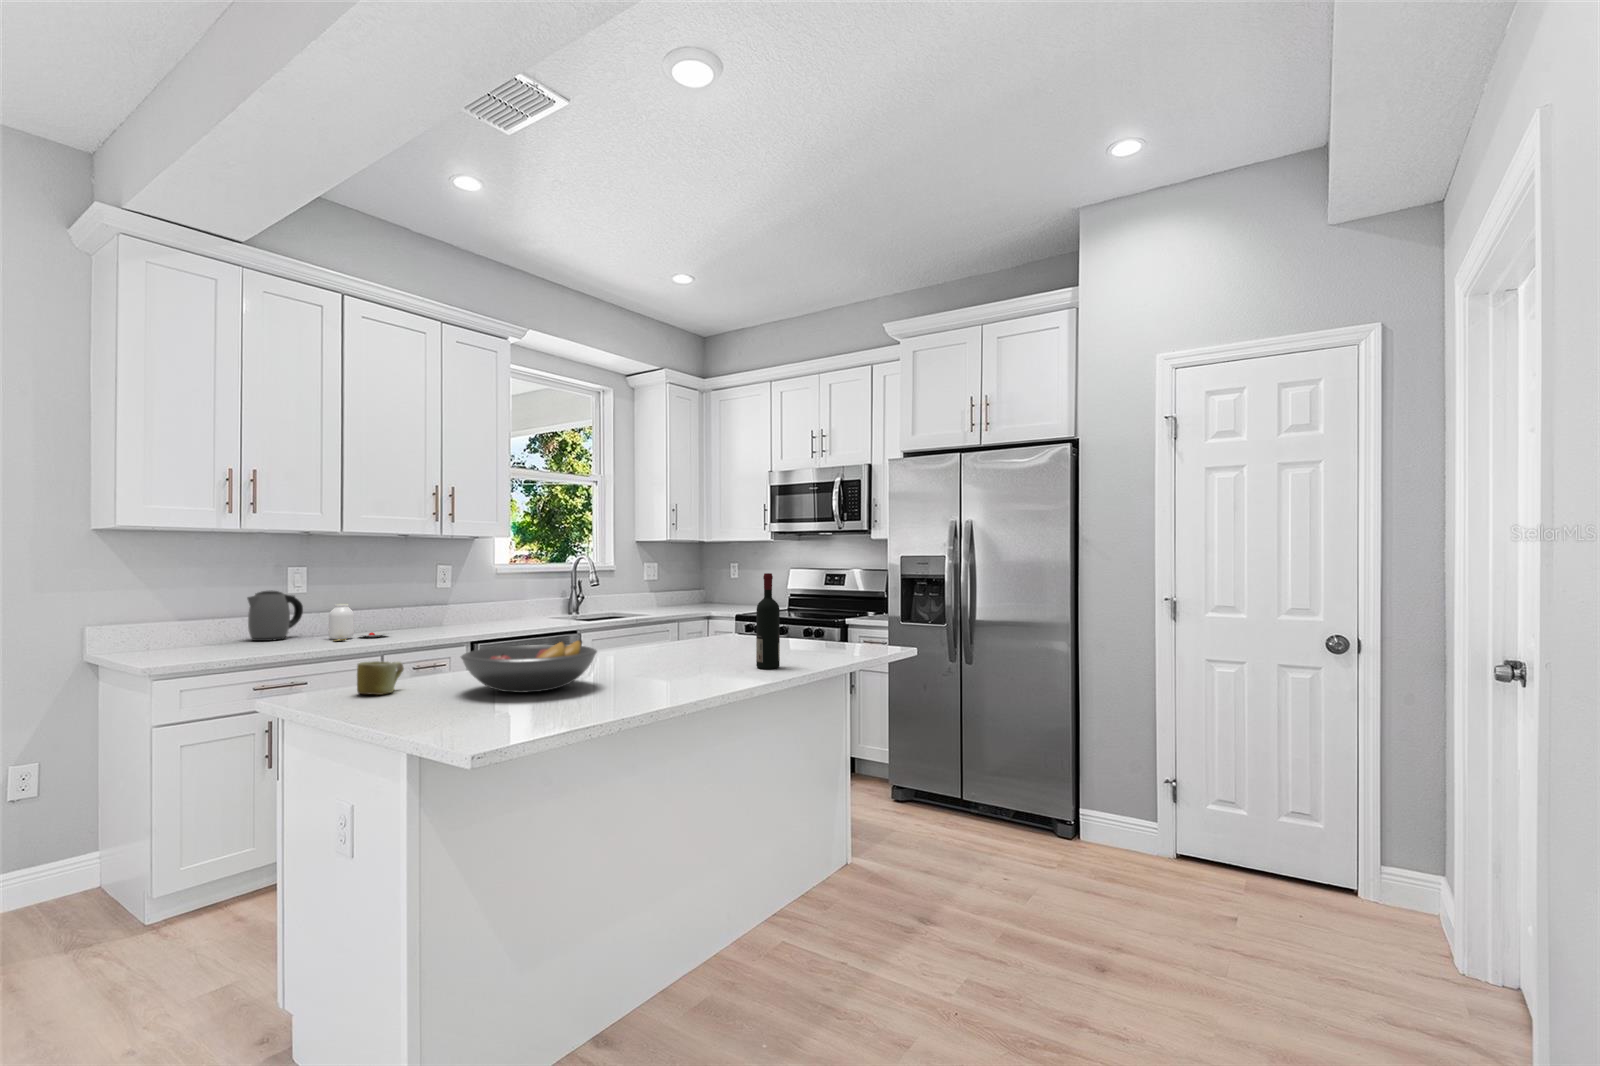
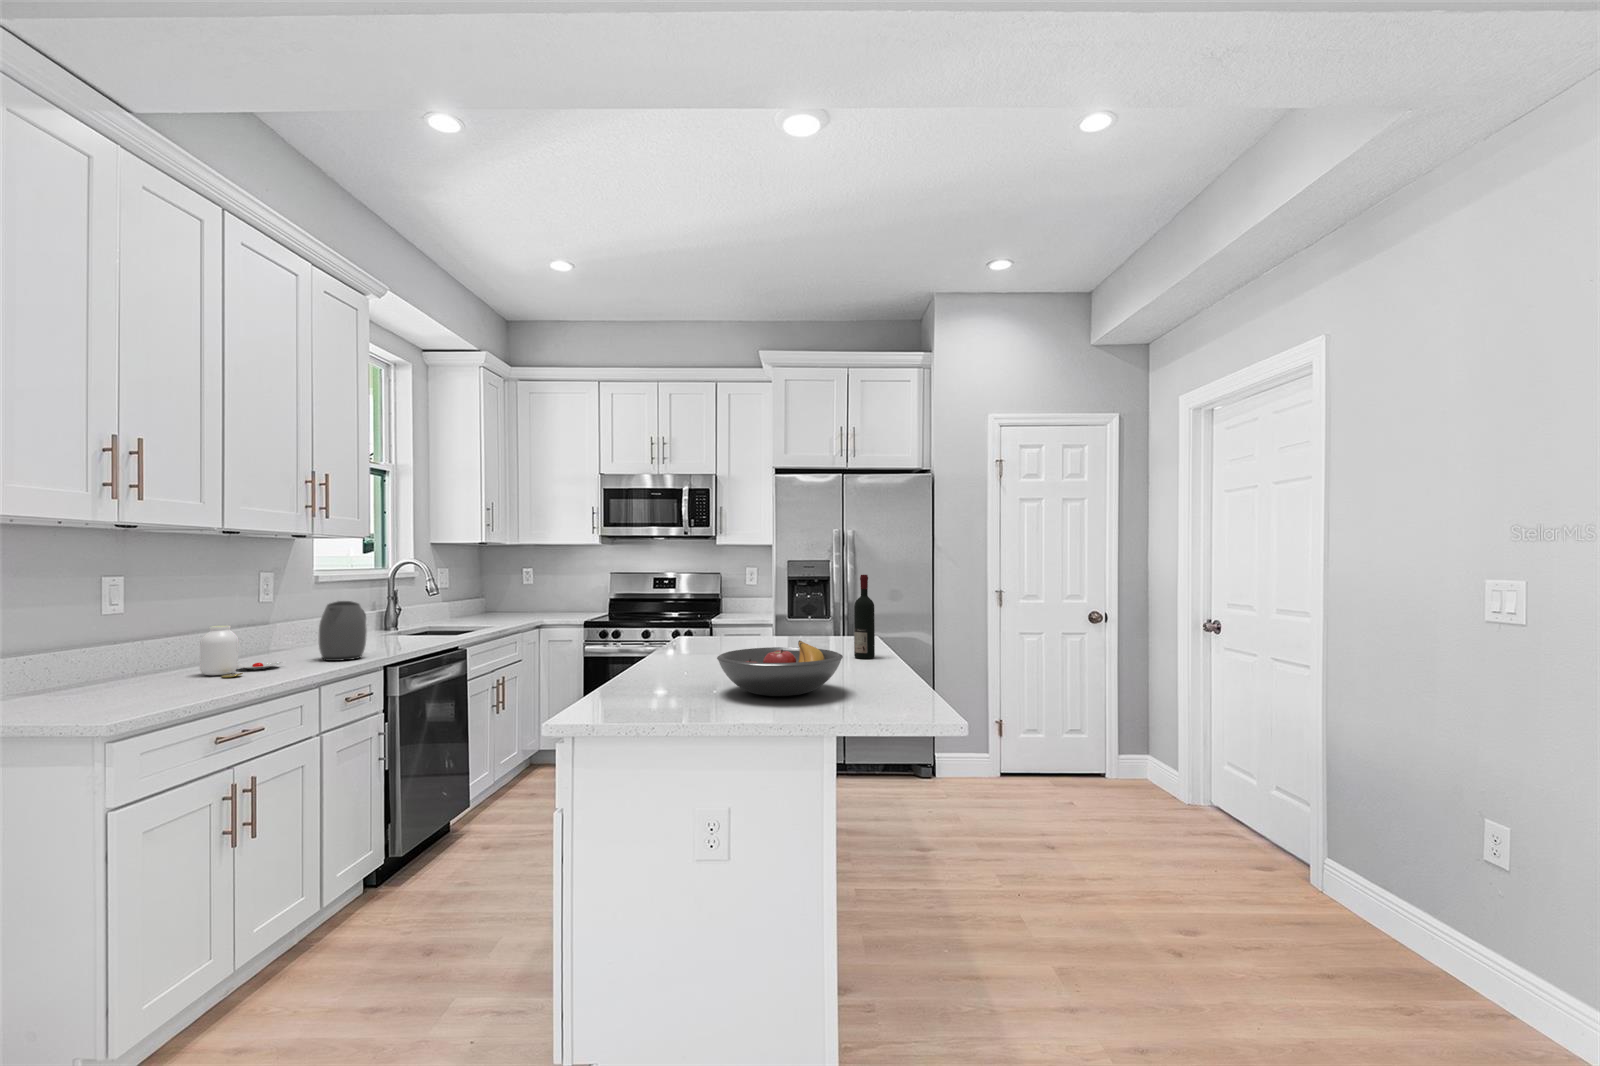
kettle: present [247,590,303,641] -> present [318,601,367,661]
mug: present [357,661,404,695] -> none [636,677,677,716]

